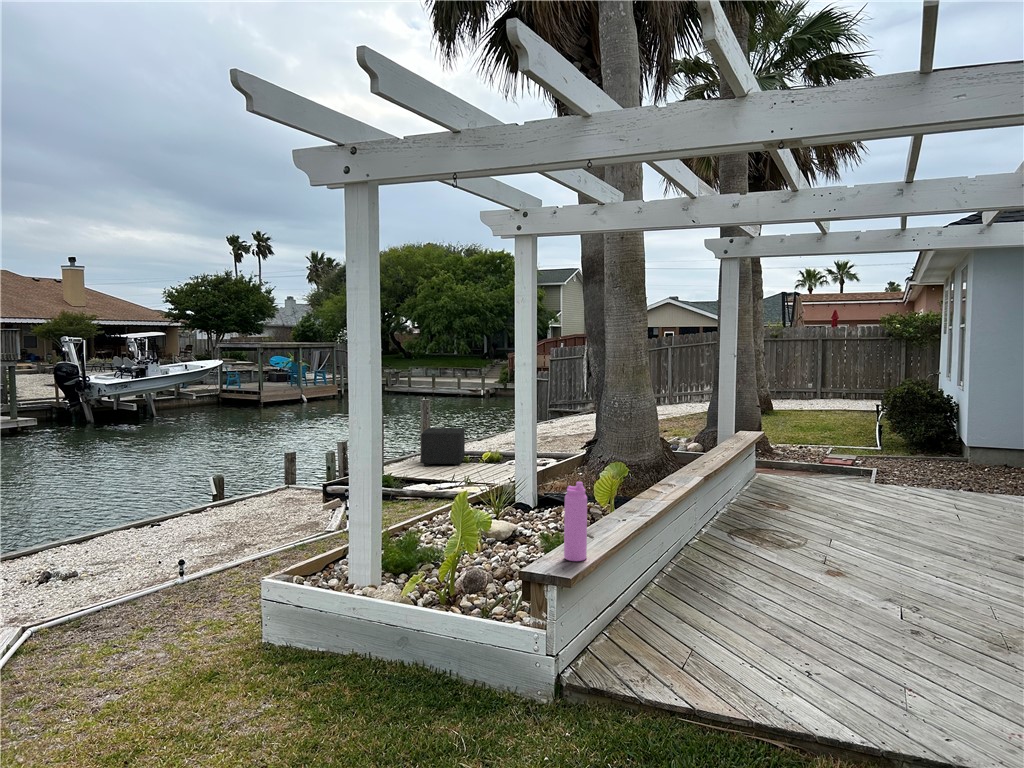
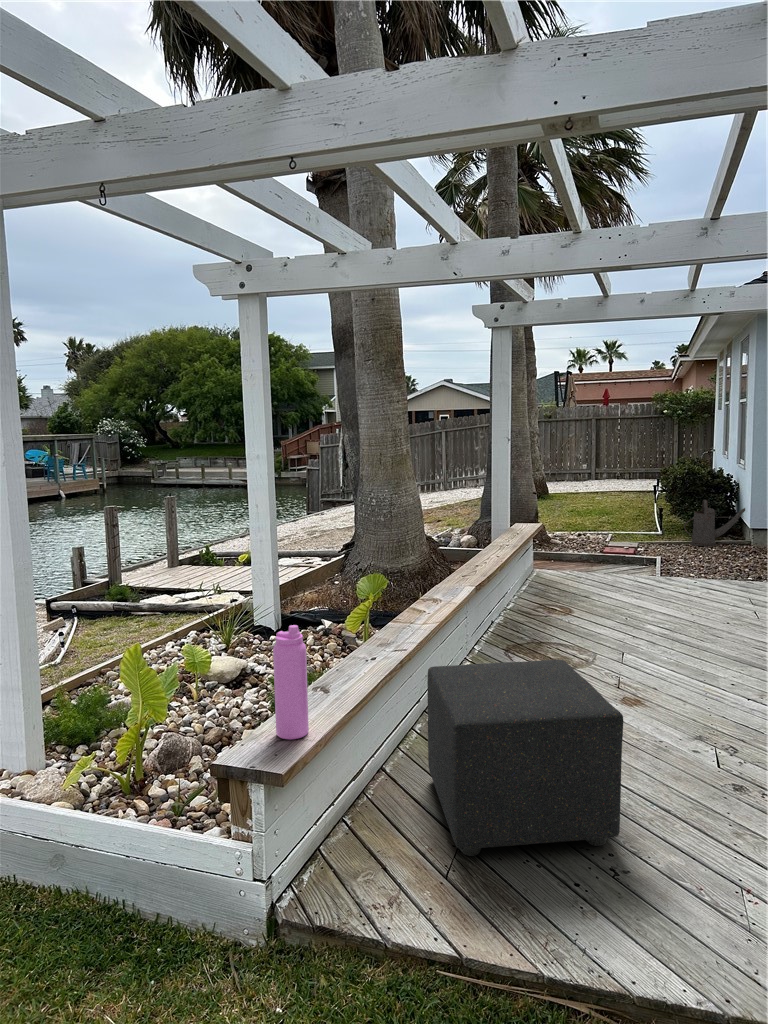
watering can: none [902,418,963,462] -> present [684,500,745,546]
ottoman: present [421,428,465,466] -> present [427,660,623,856]

